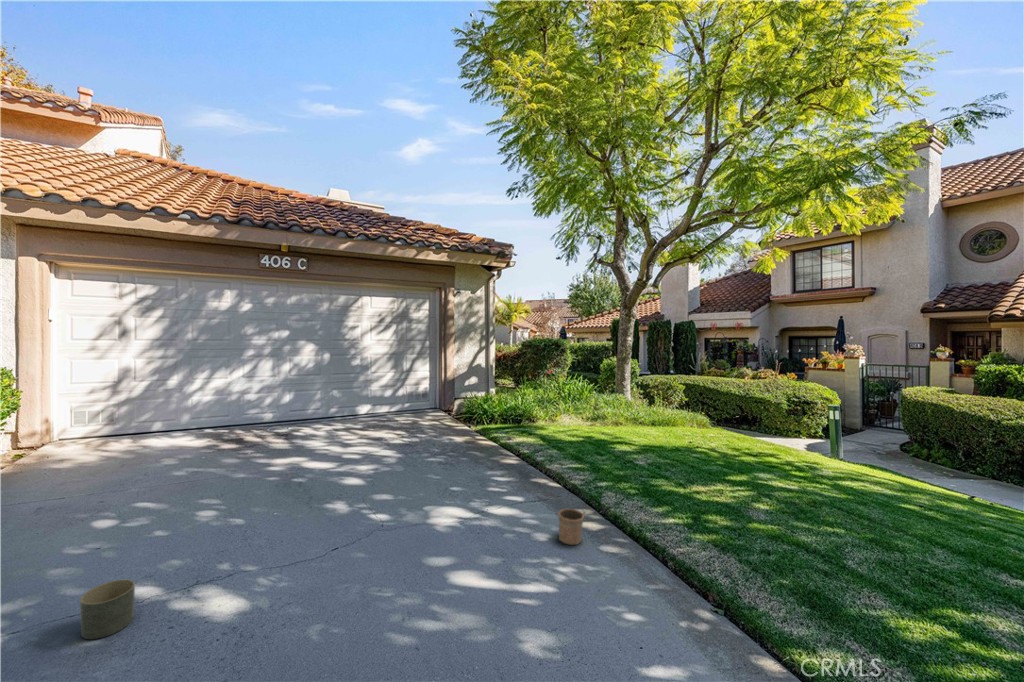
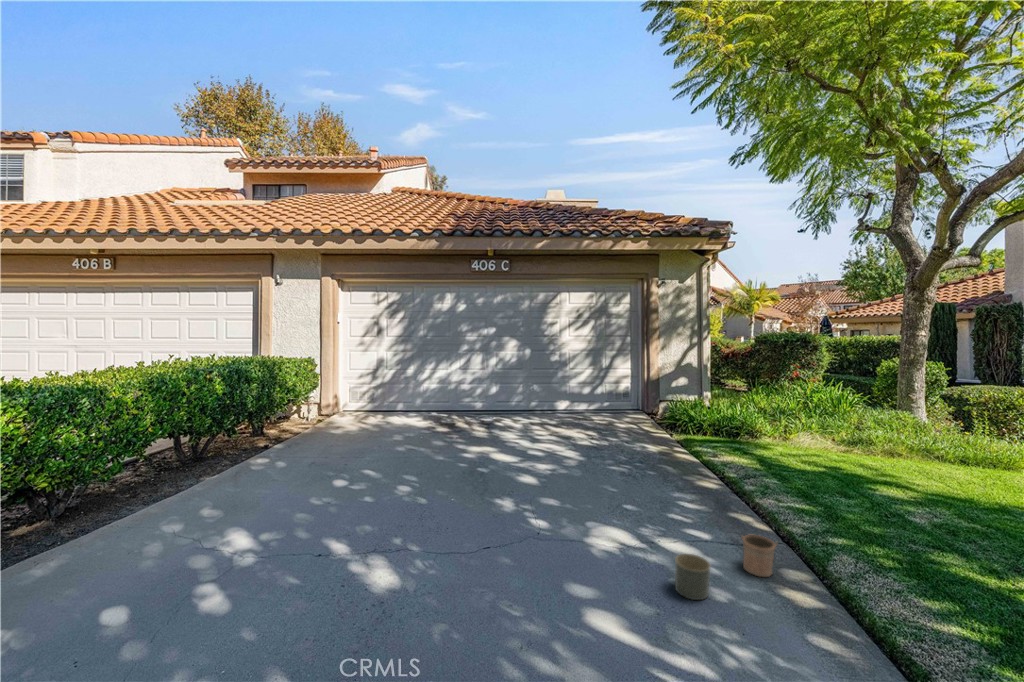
planter: present [80,579,135,639] -> present [675,554,710,600]

